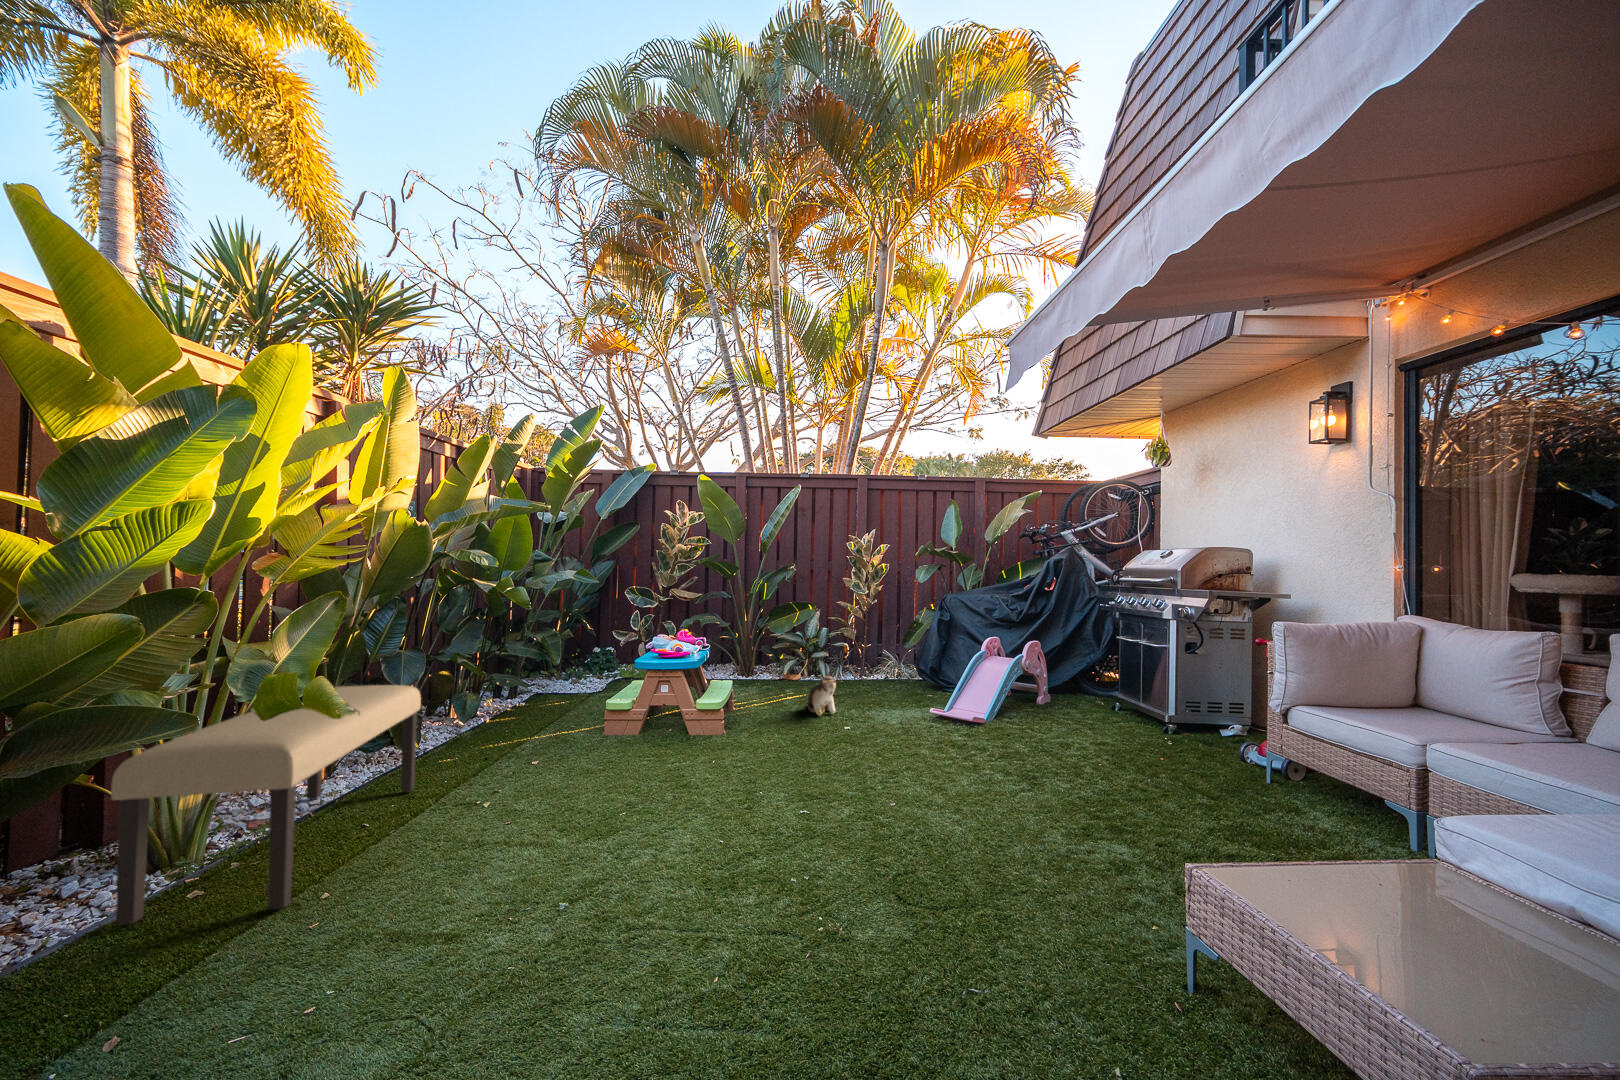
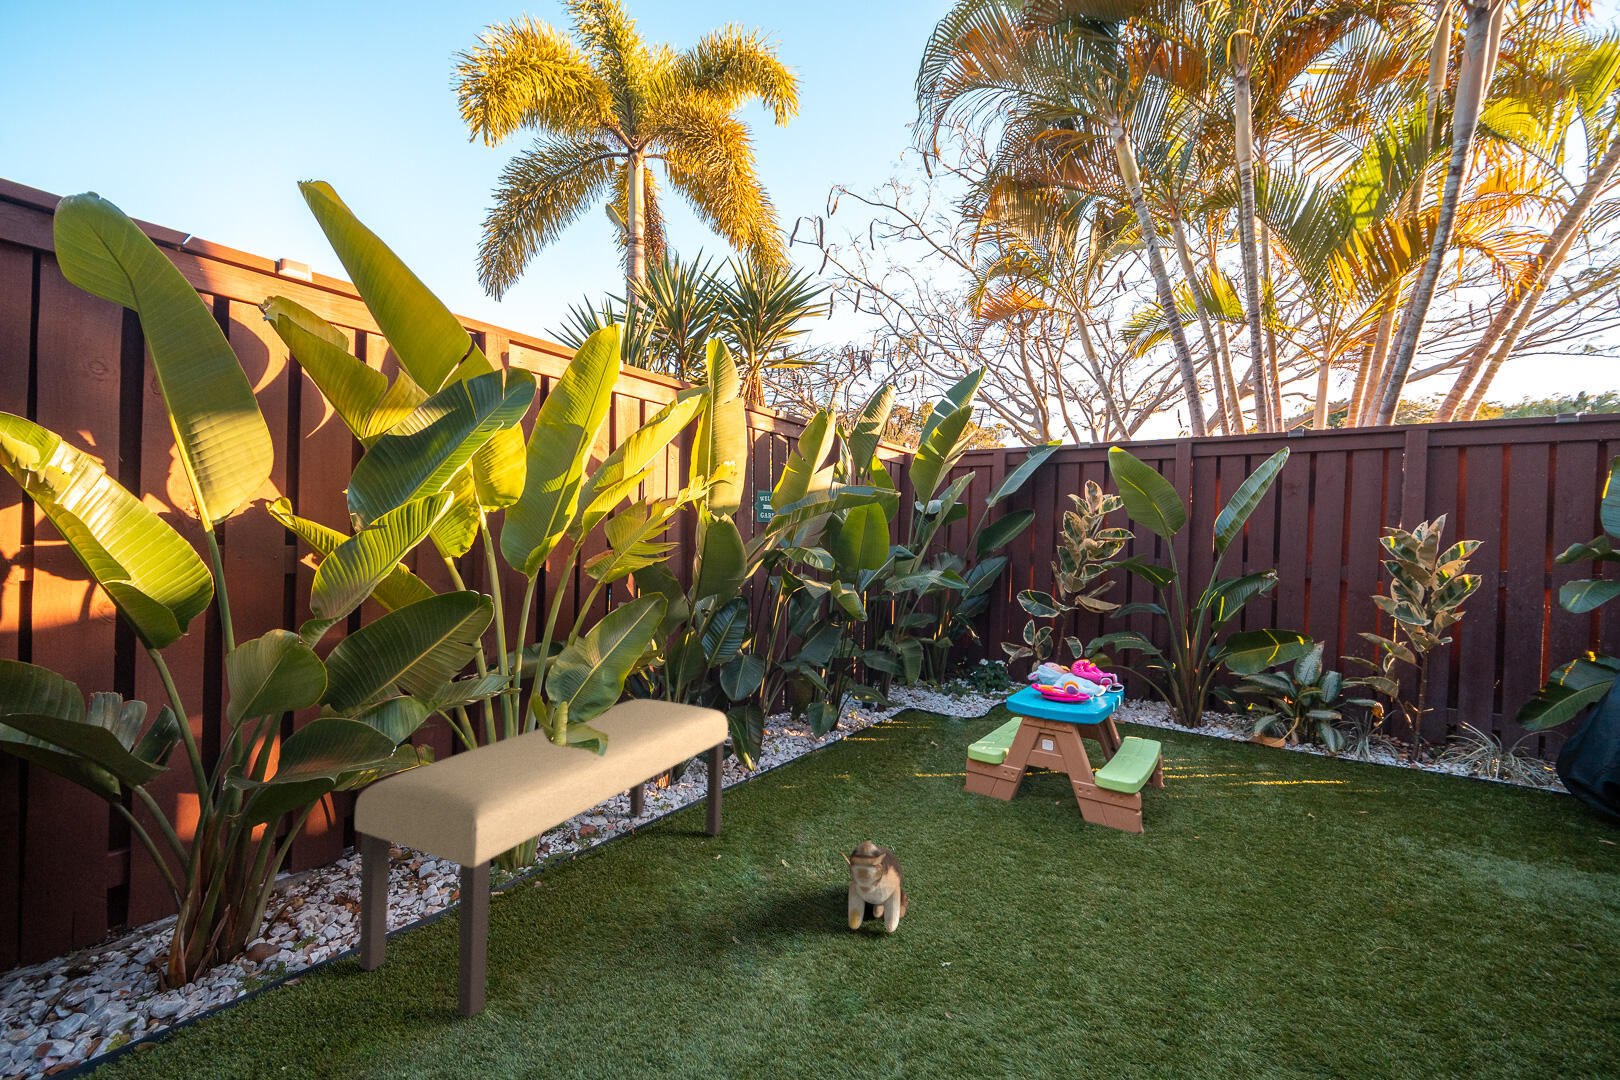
plush toy: present [807,676,838,716] -> present [841,840,908,932]

